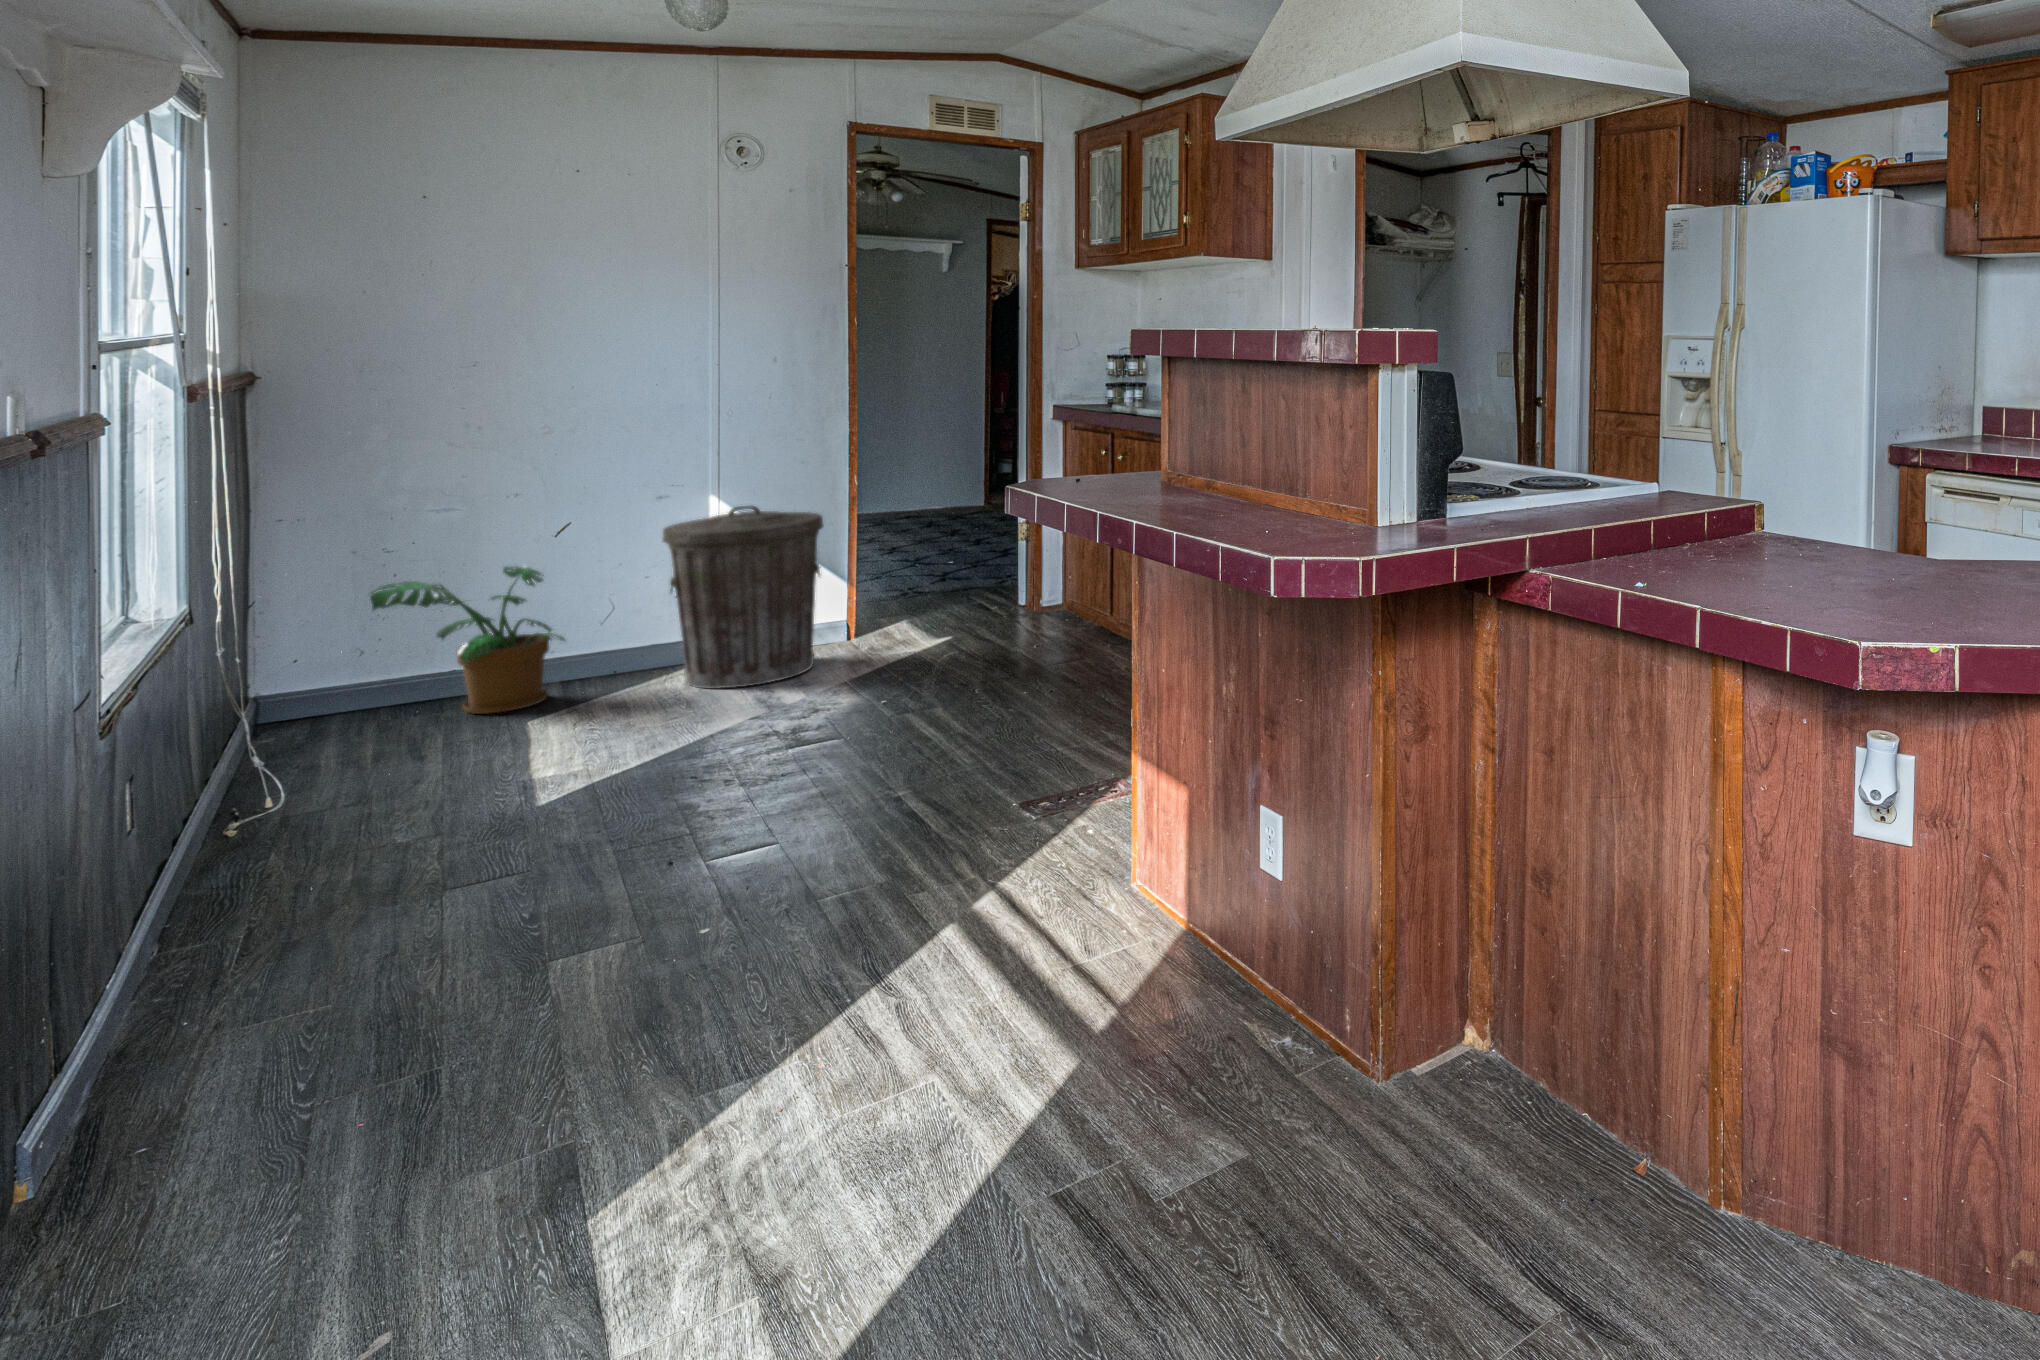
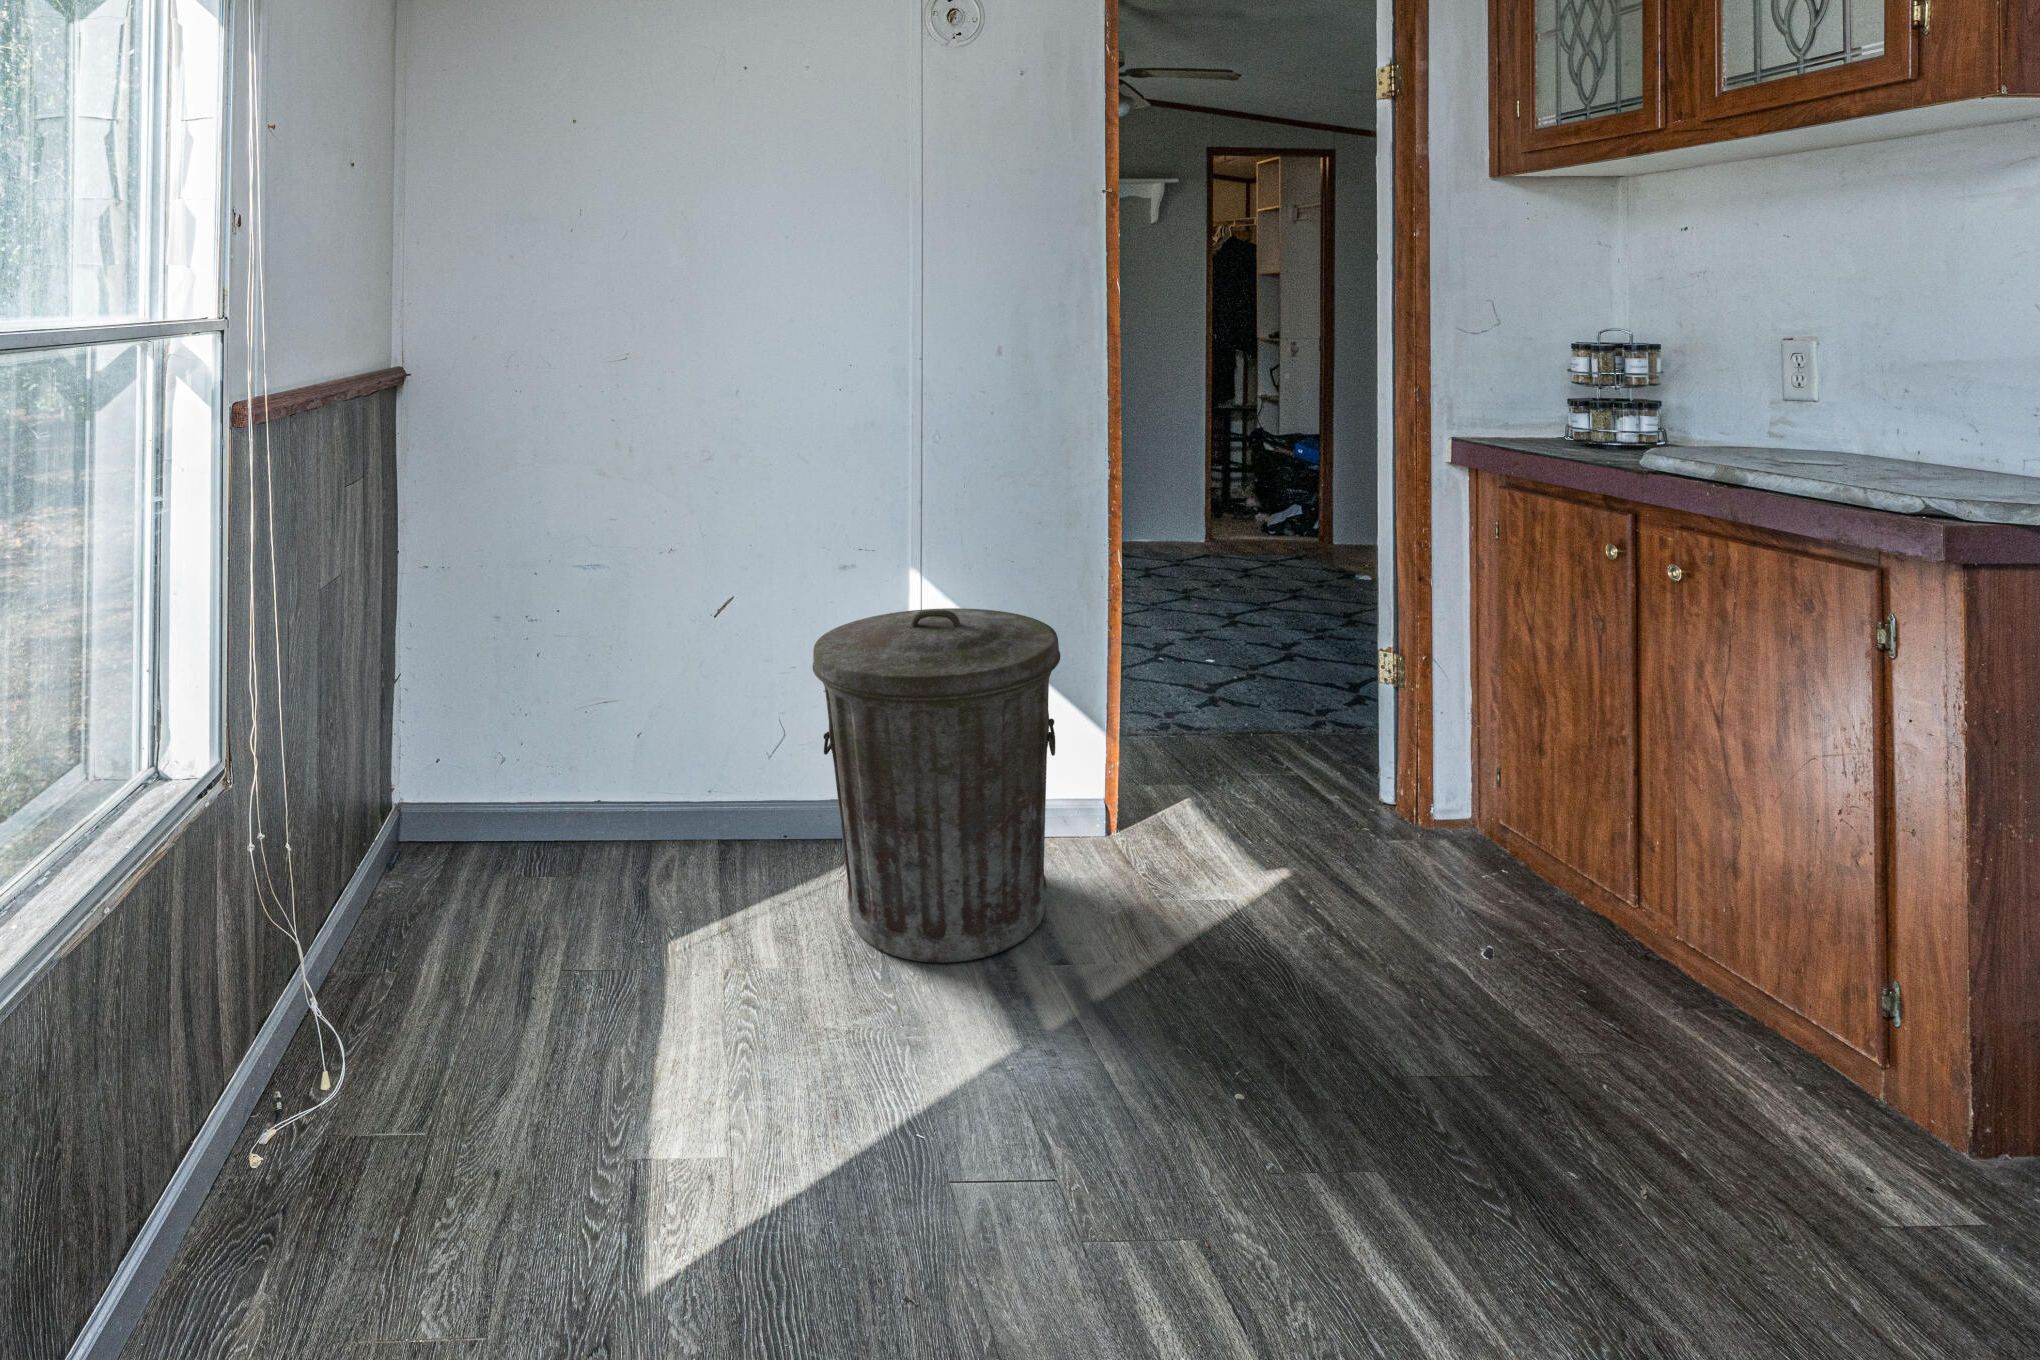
potted plant: present [370,566,565,714] -> none [403,664,688,928]

